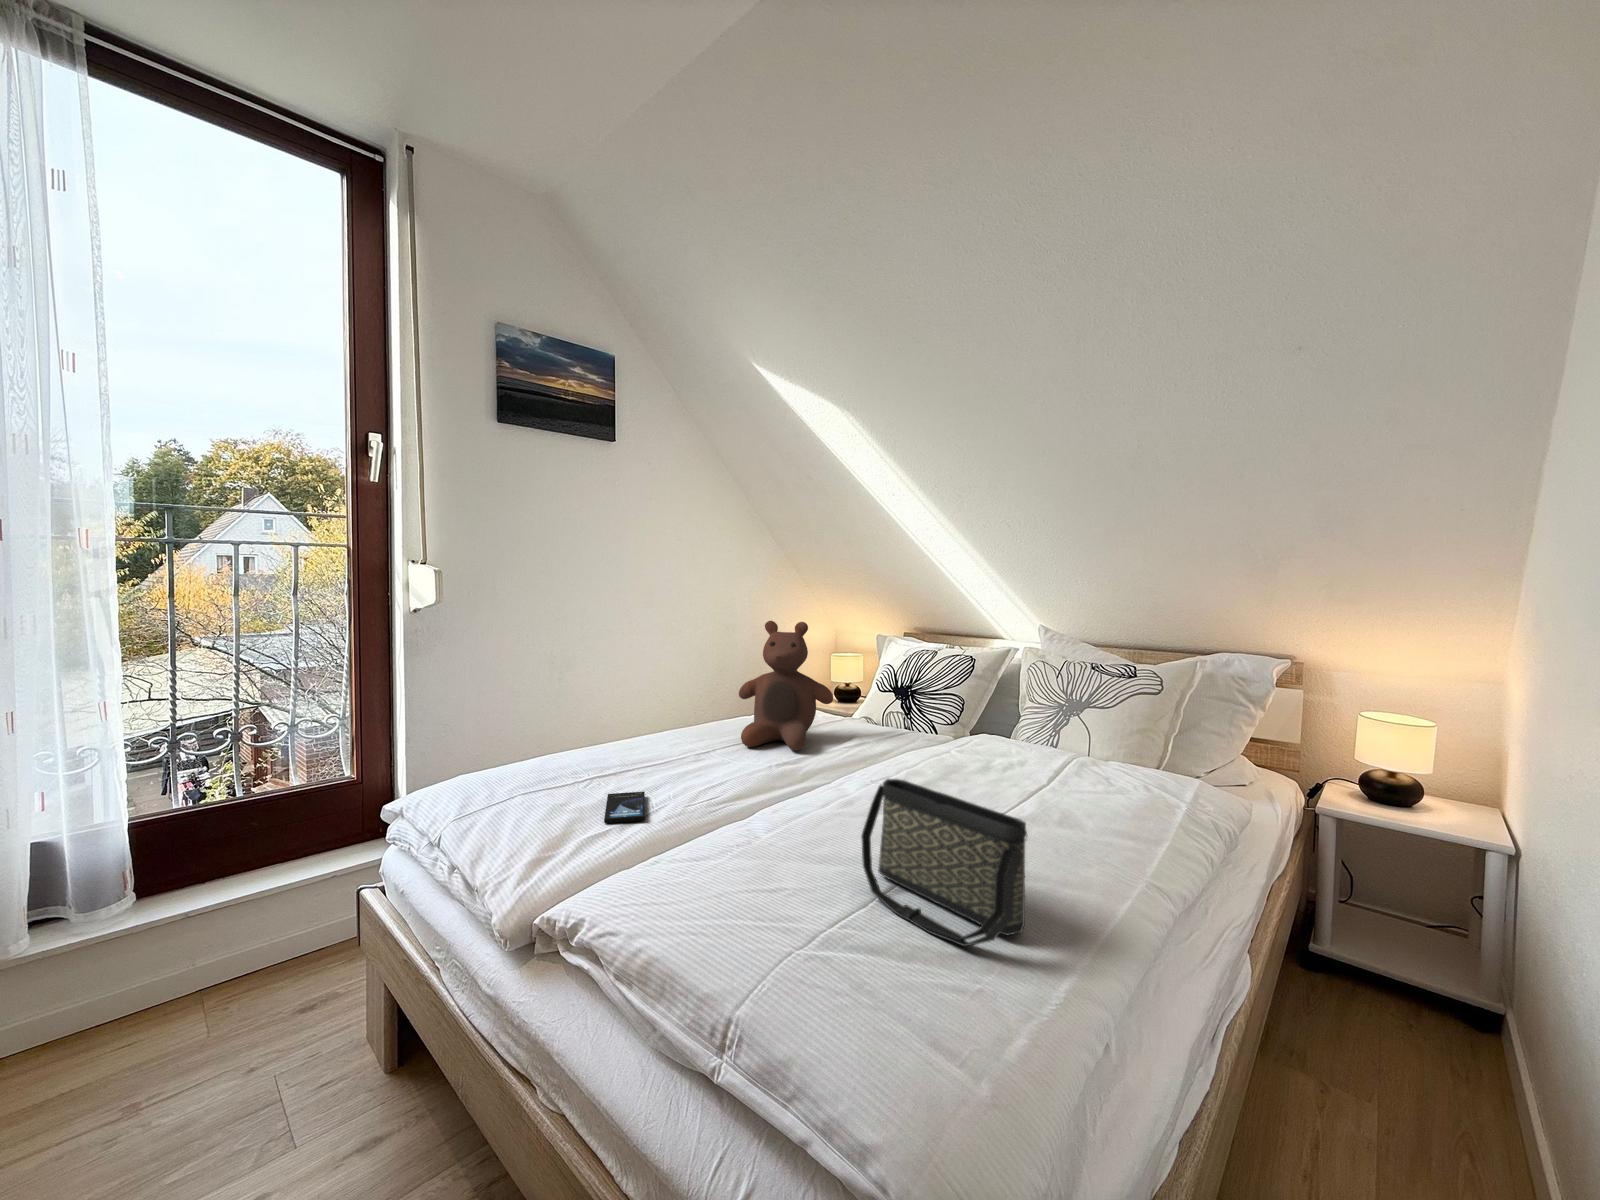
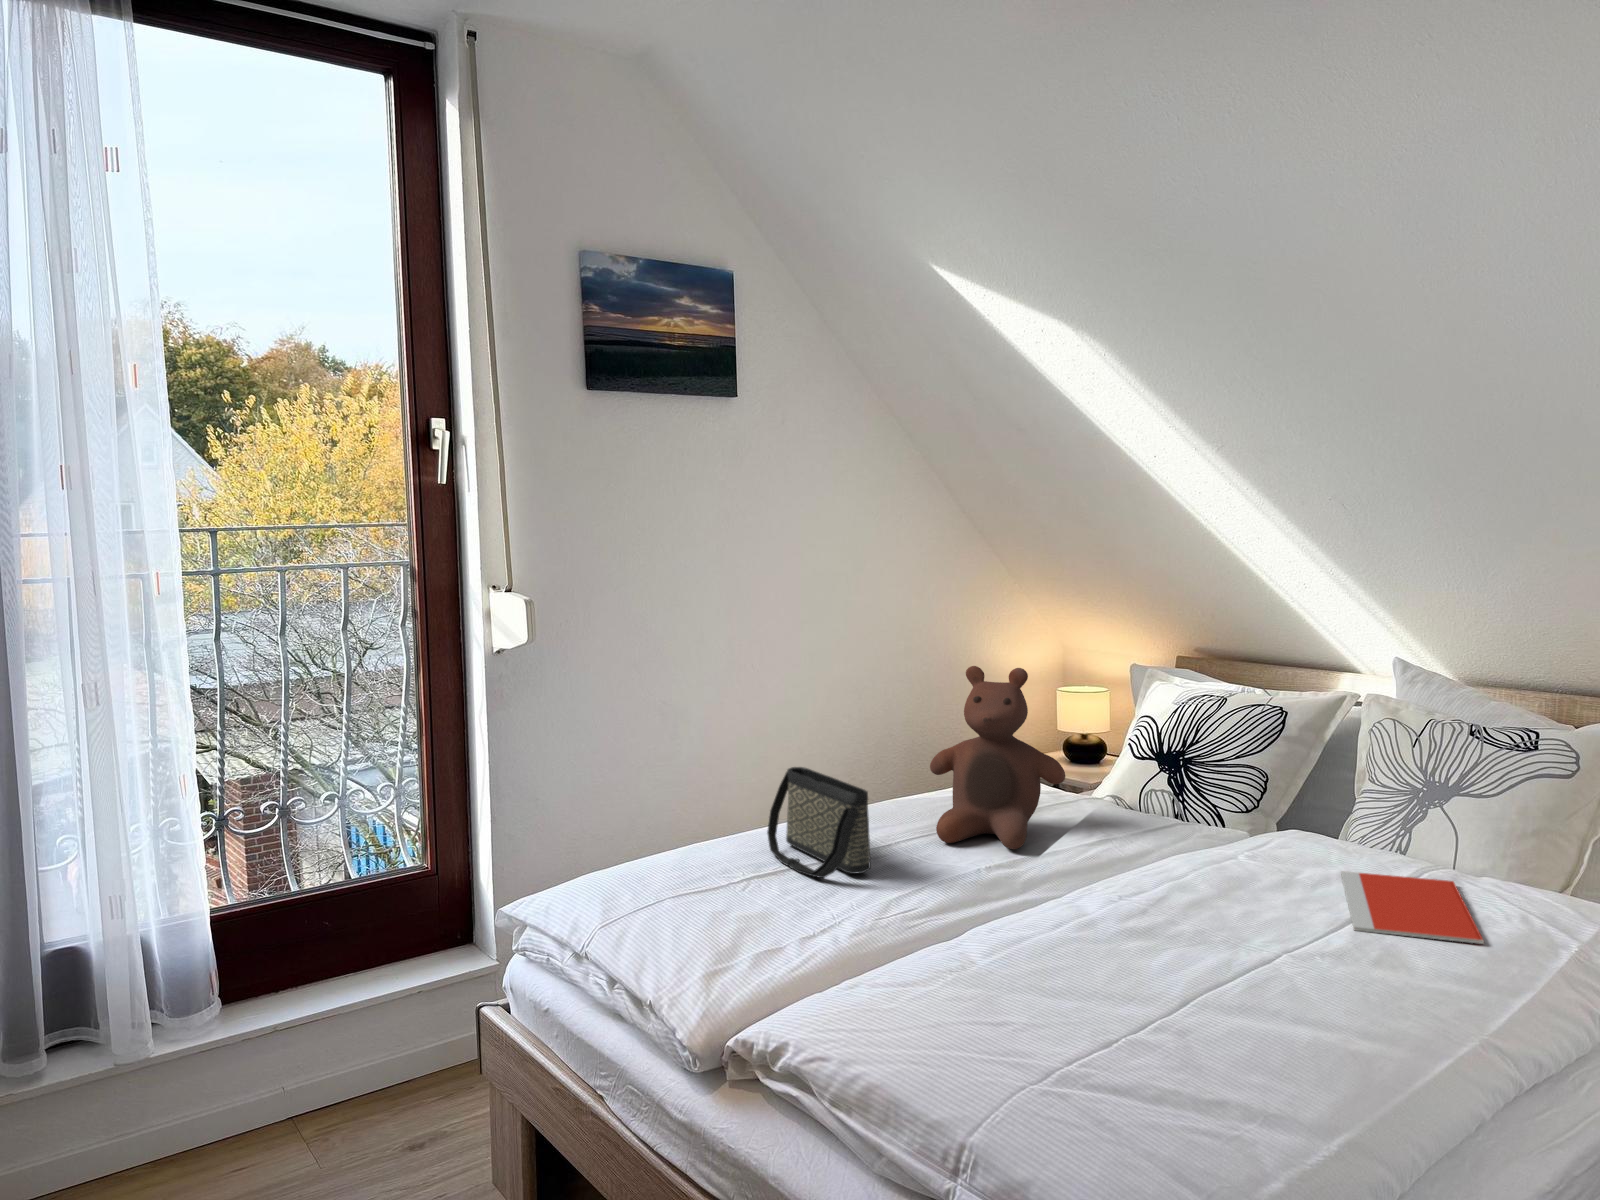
notebook: none [1021,760,1129,808] -> present [1341,871,1484,944]
handbag: present [861,779,1027,946] -> present [767,767,871,878]
smartphone: present [604,792,645,823] -> none [778,902,831,940]

